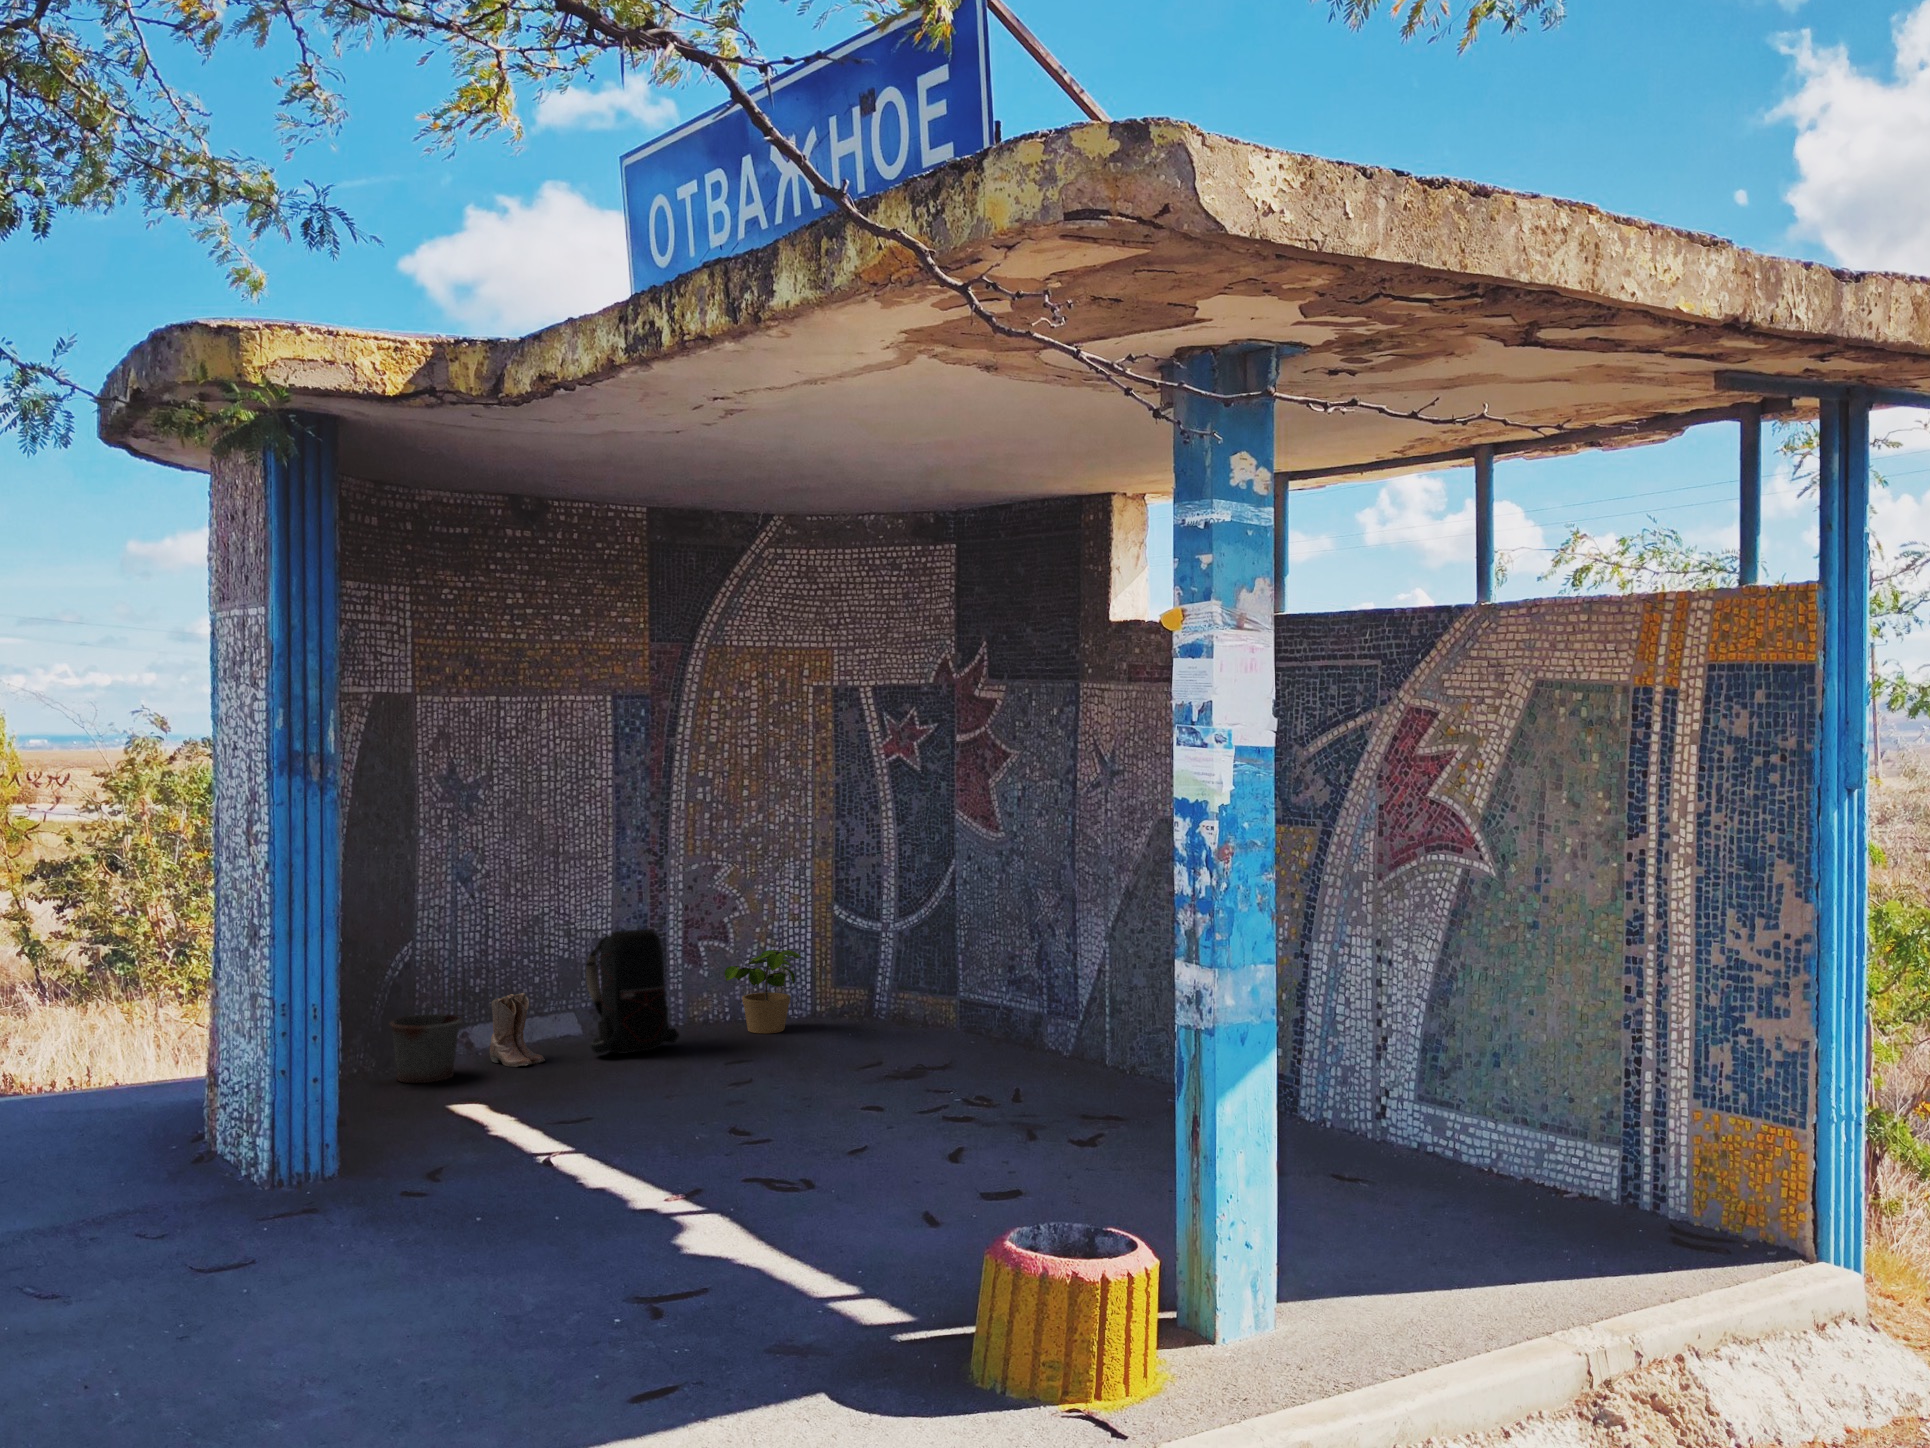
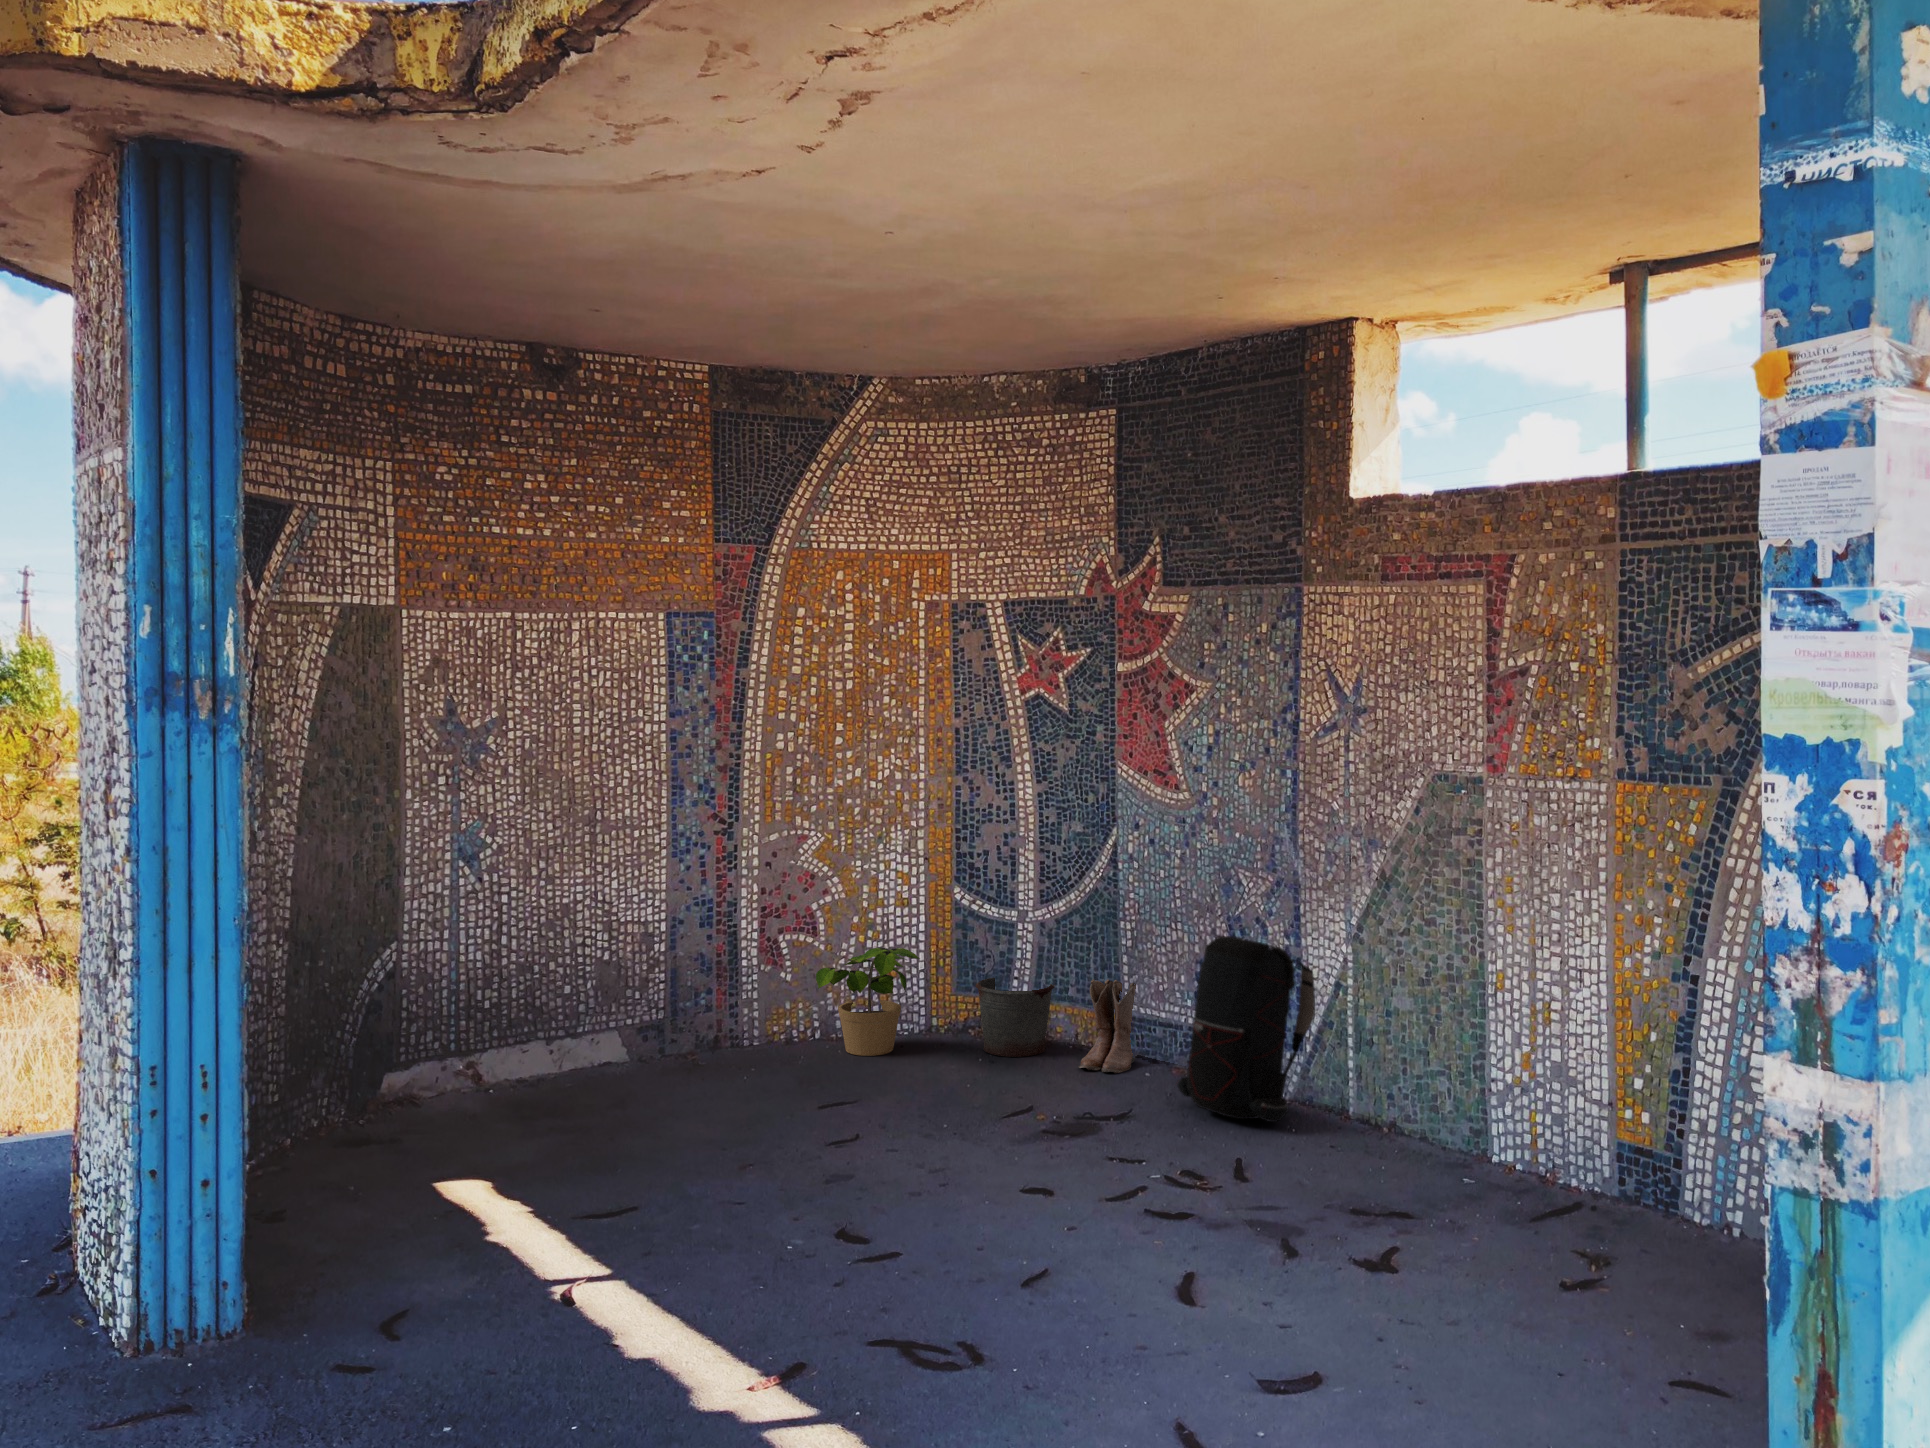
backpack: present [586,929,679,1054] -> present [1177,936,1315,1122]
boots: present [490,993,545,1067] -> present [1079,979,1136,1073]
bucket: present [390,1014,462,1083] -> present [976,978,1055,1057]

